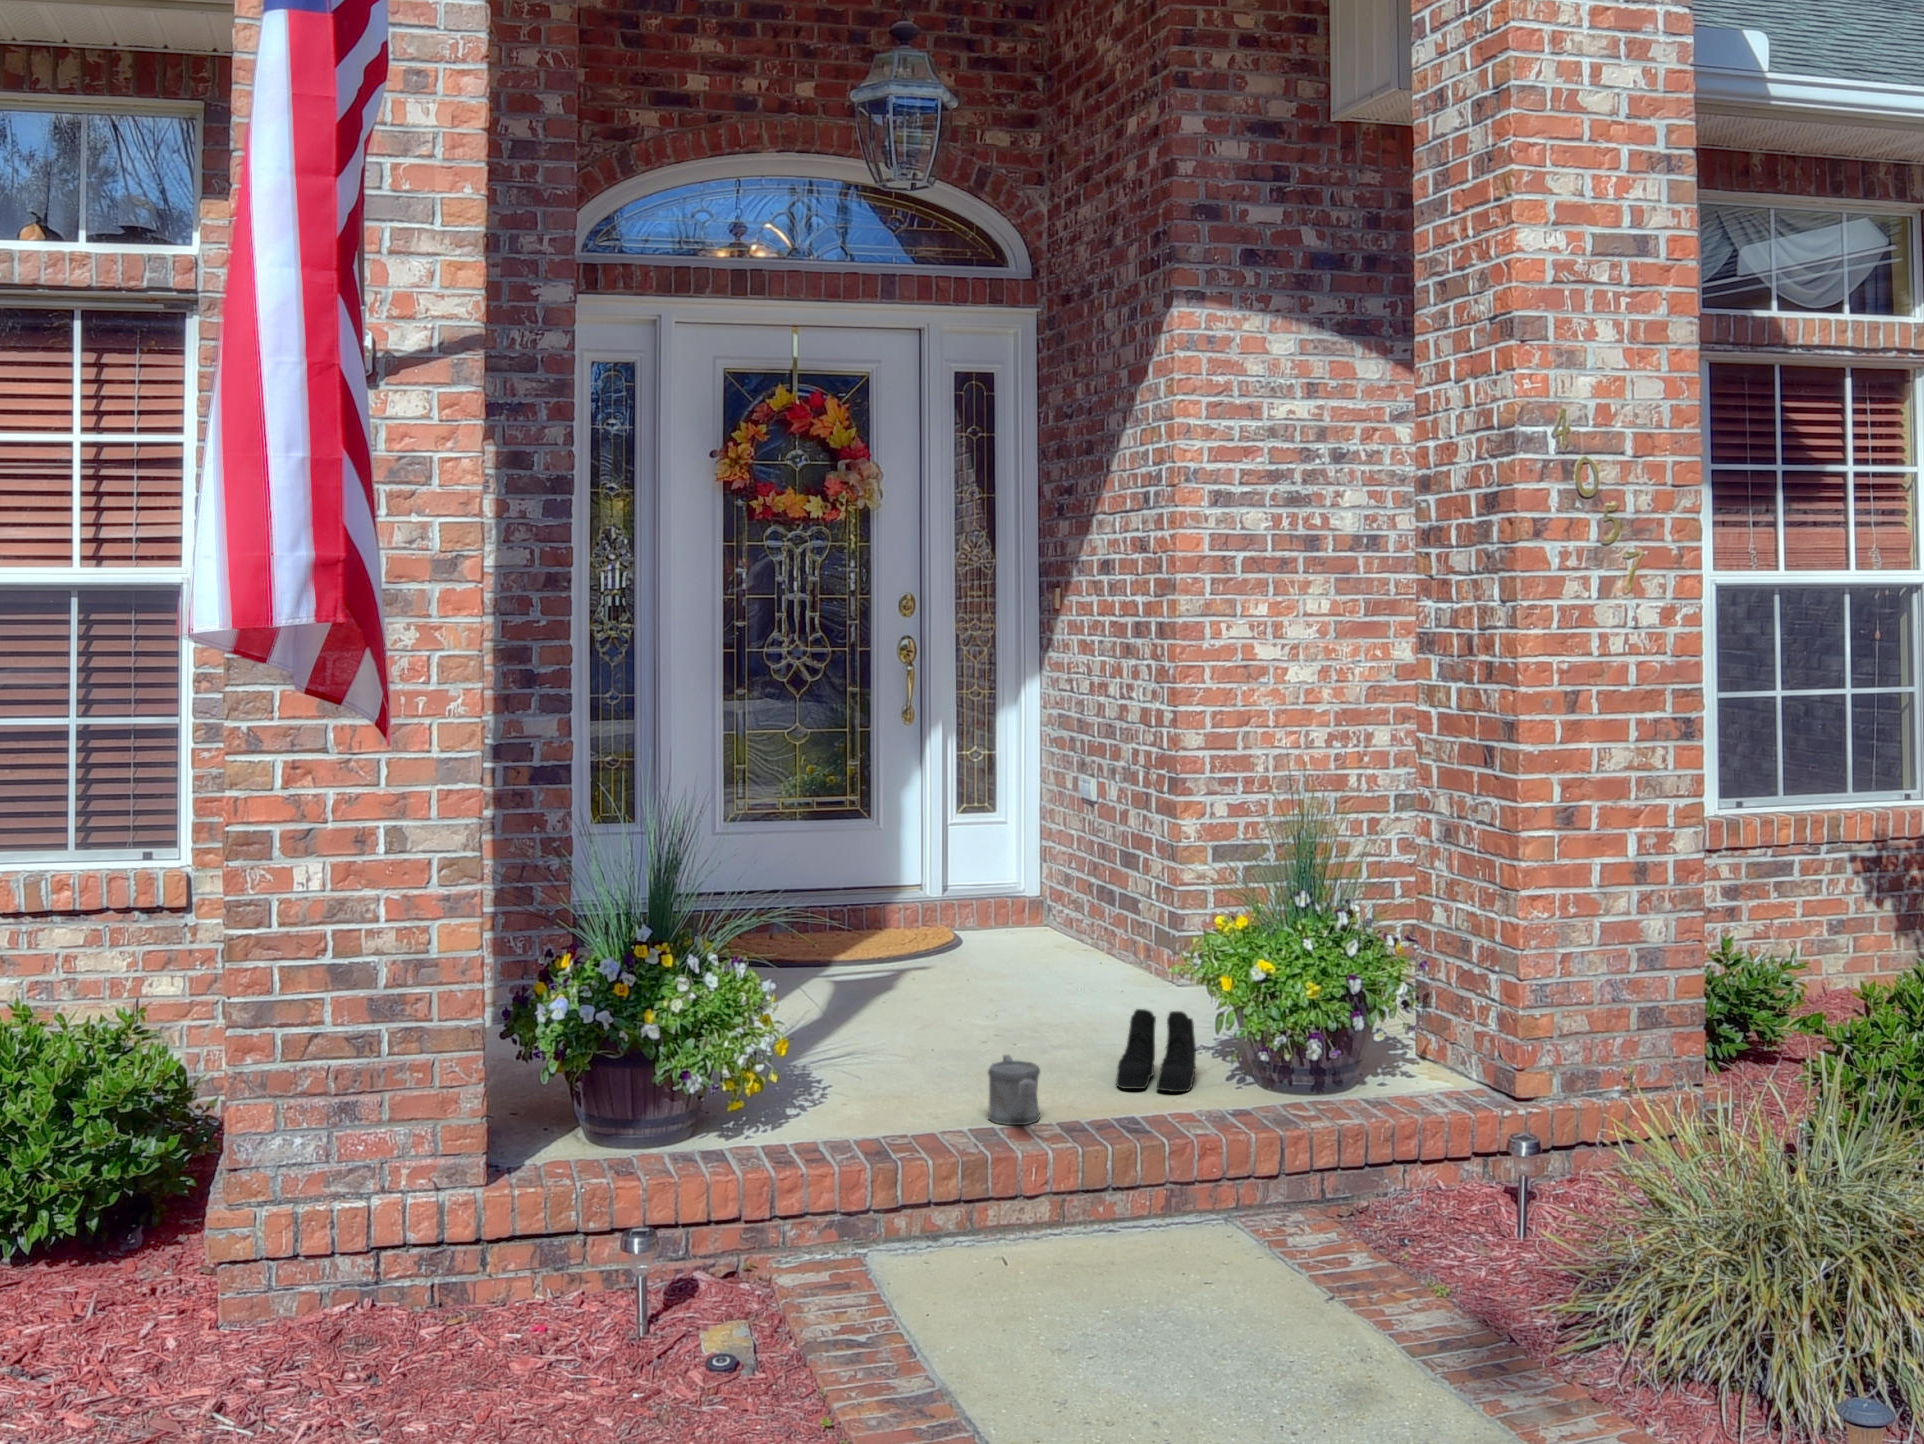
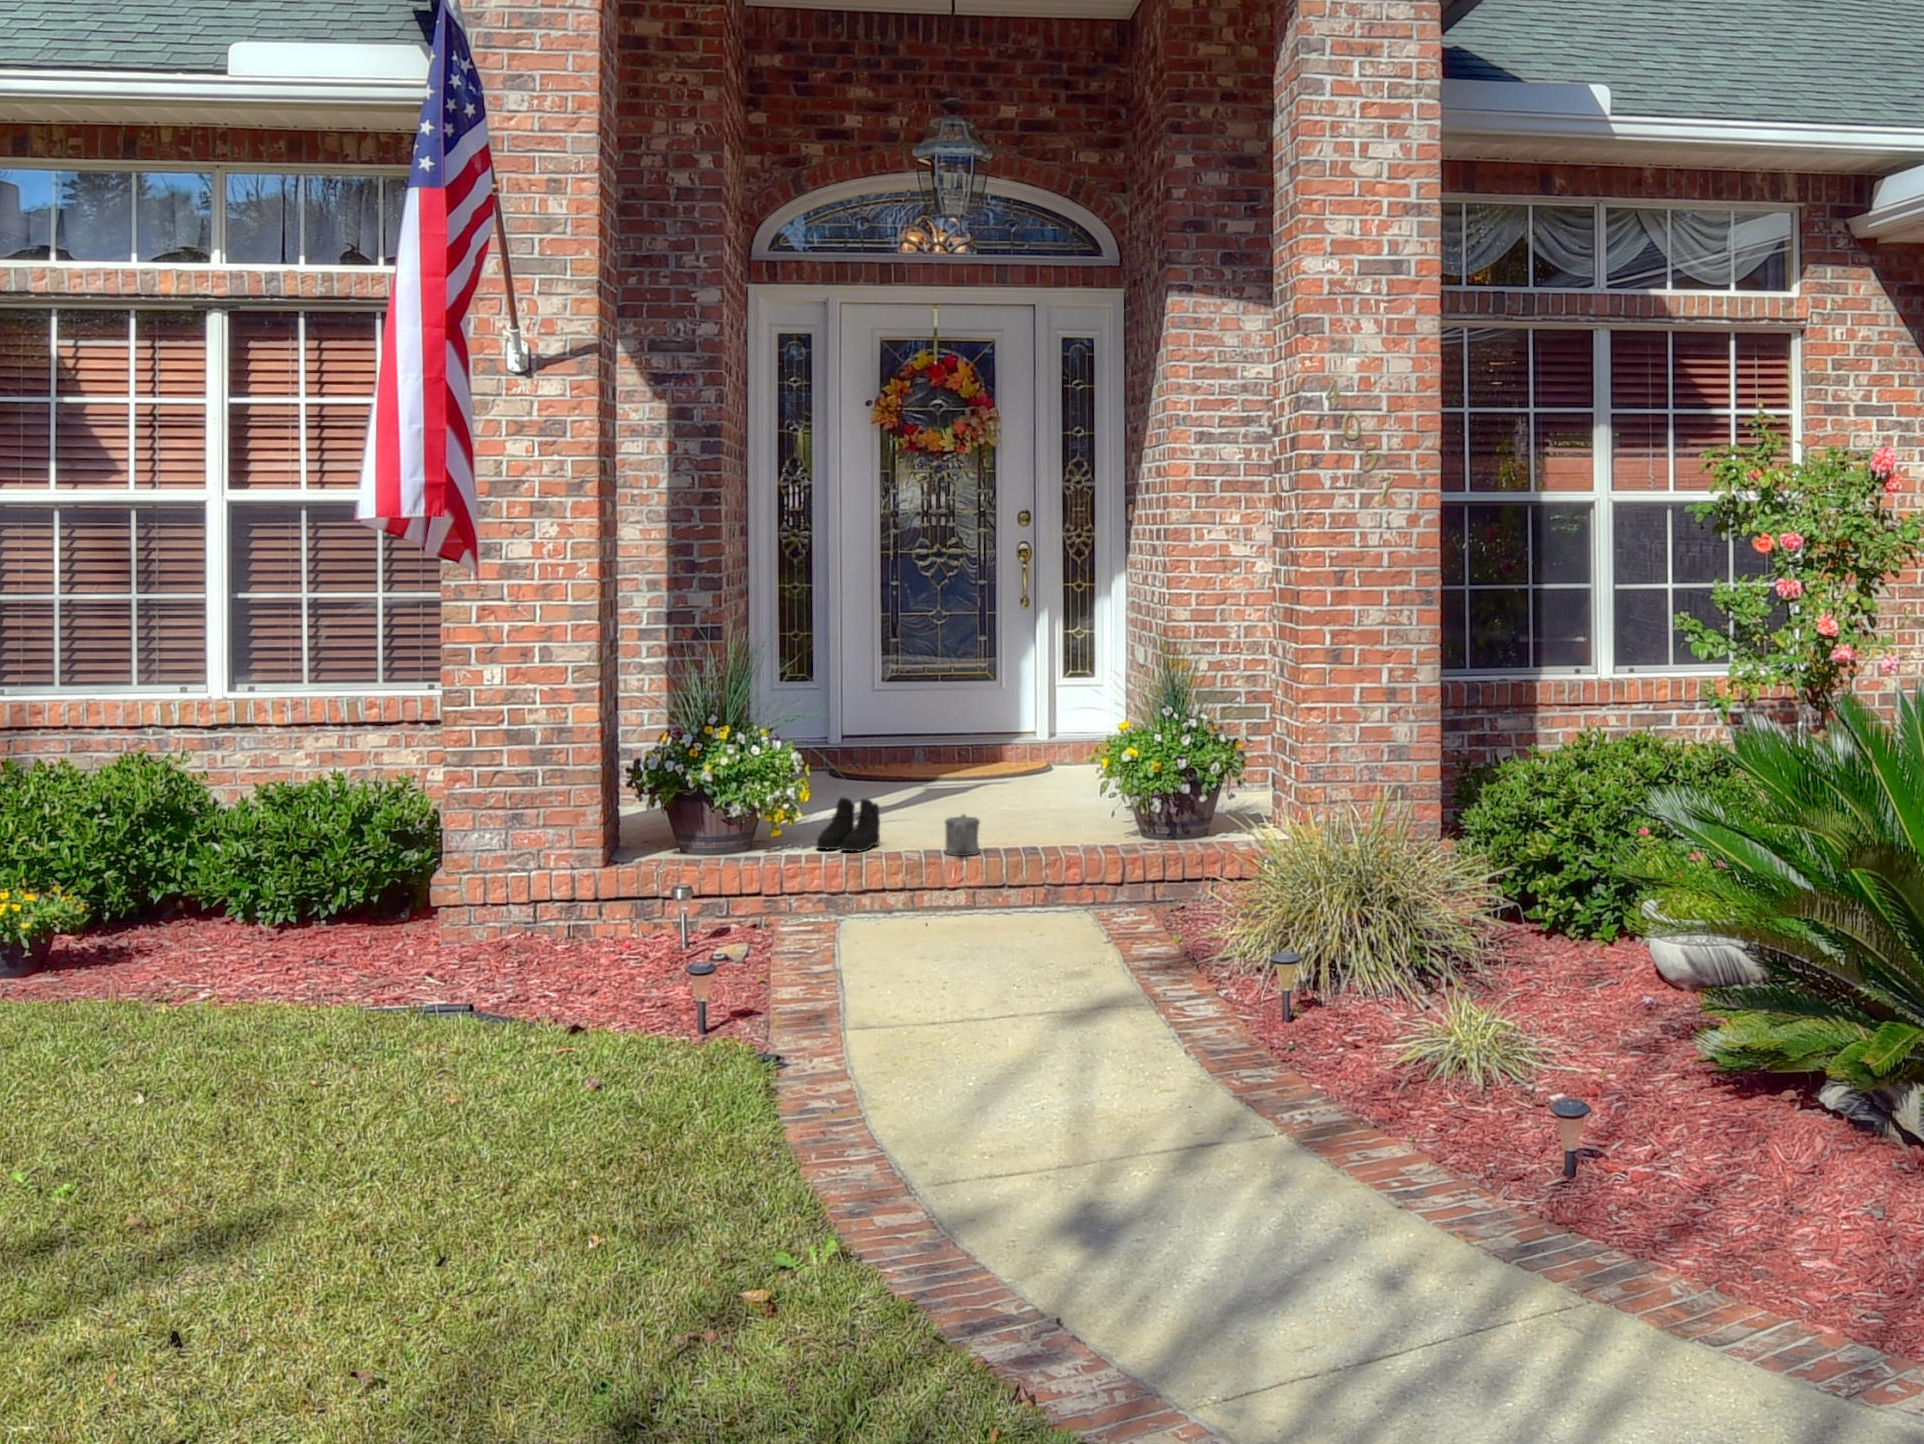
boots: present [1116,1009,1196,1092] -> present [817,797,880,851]

